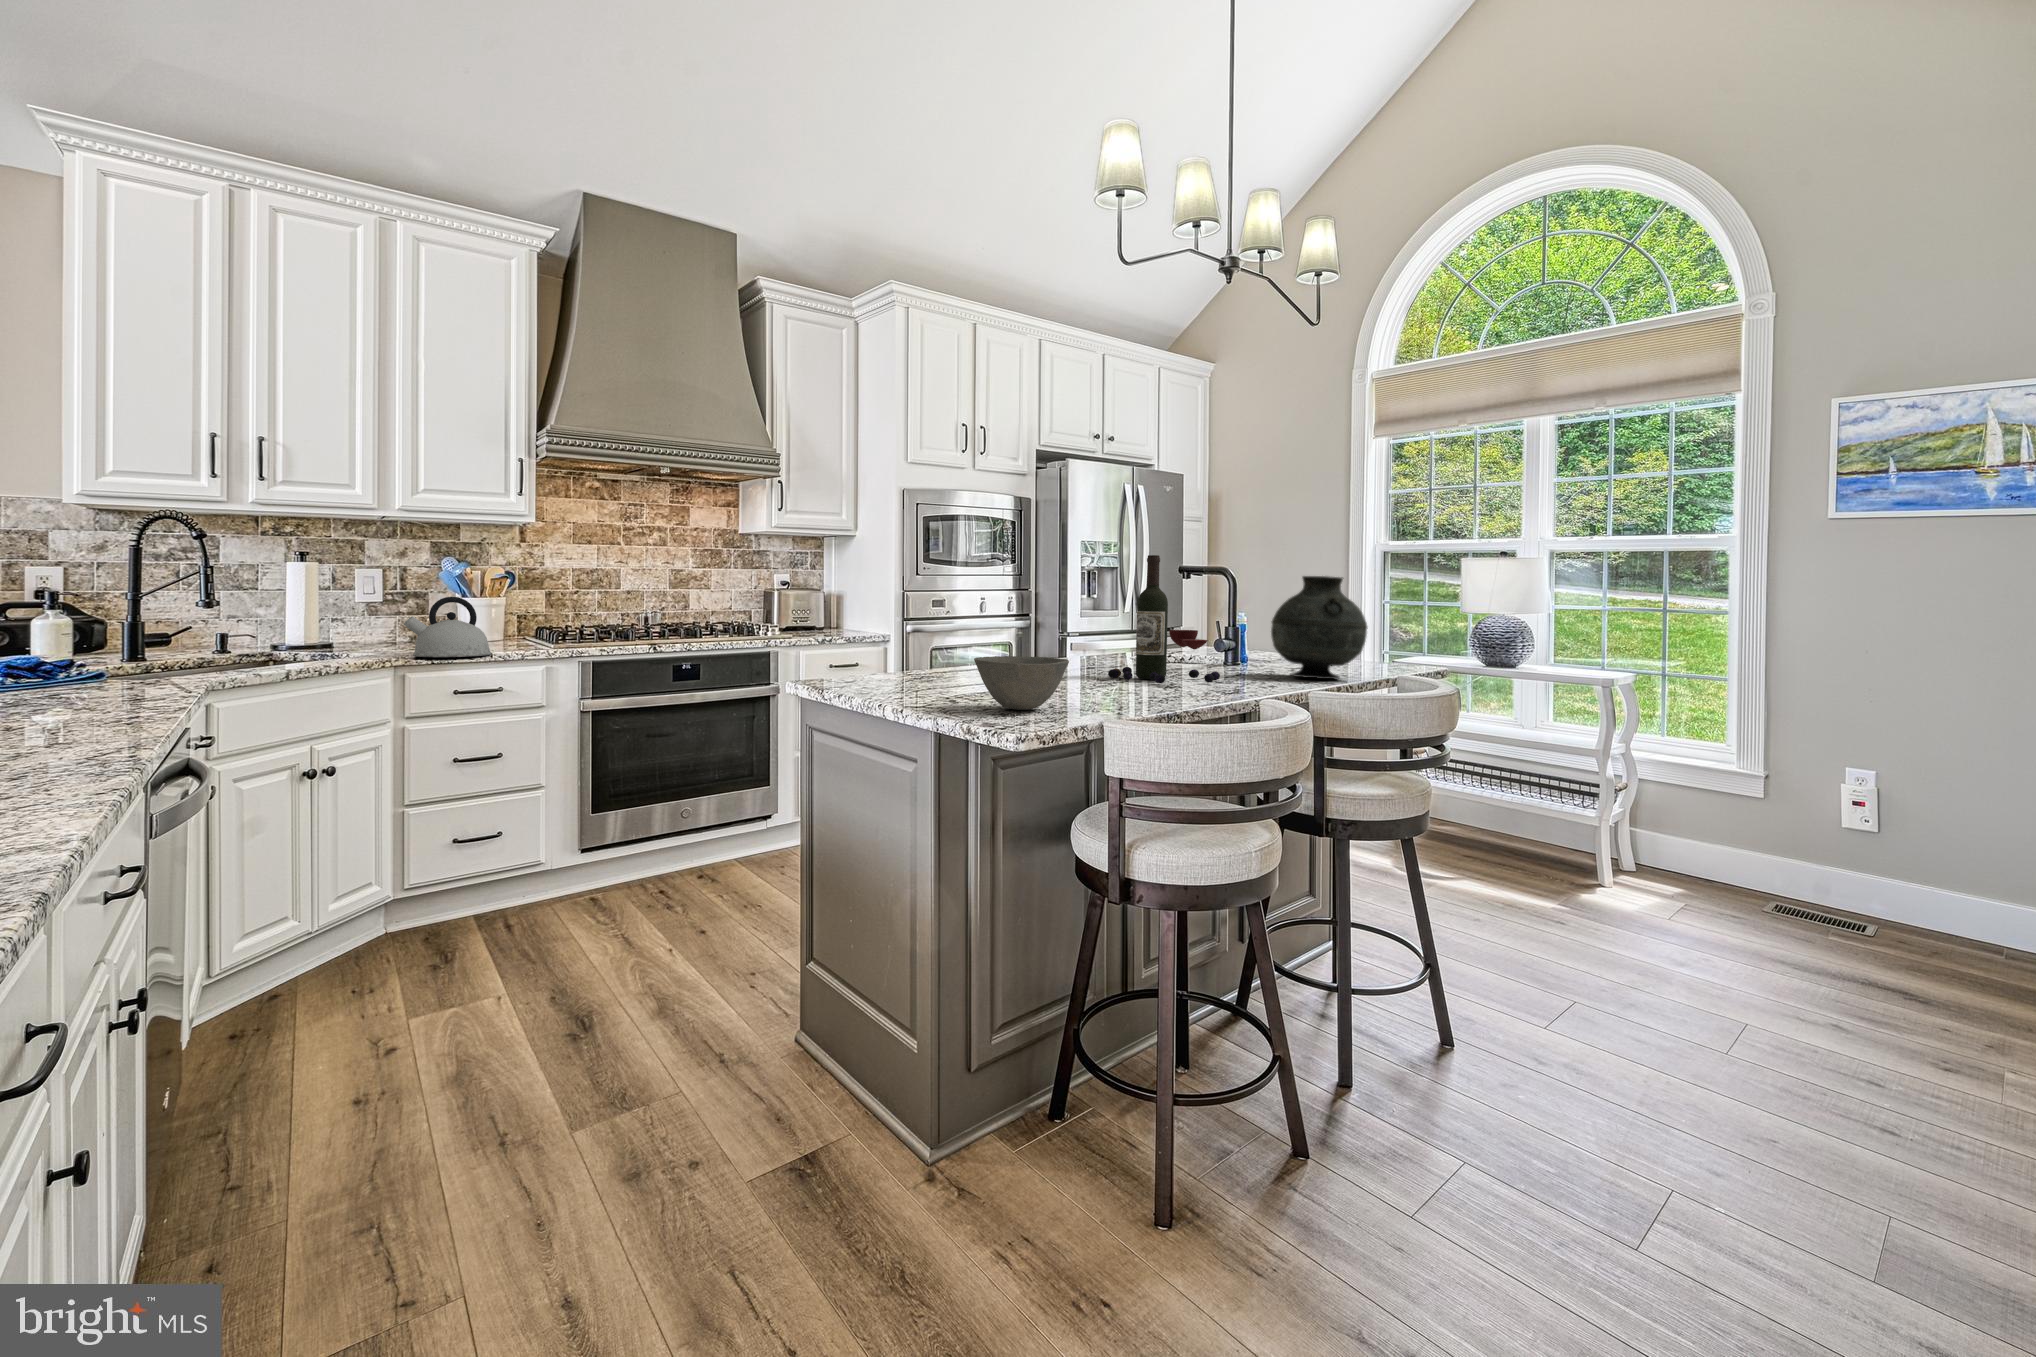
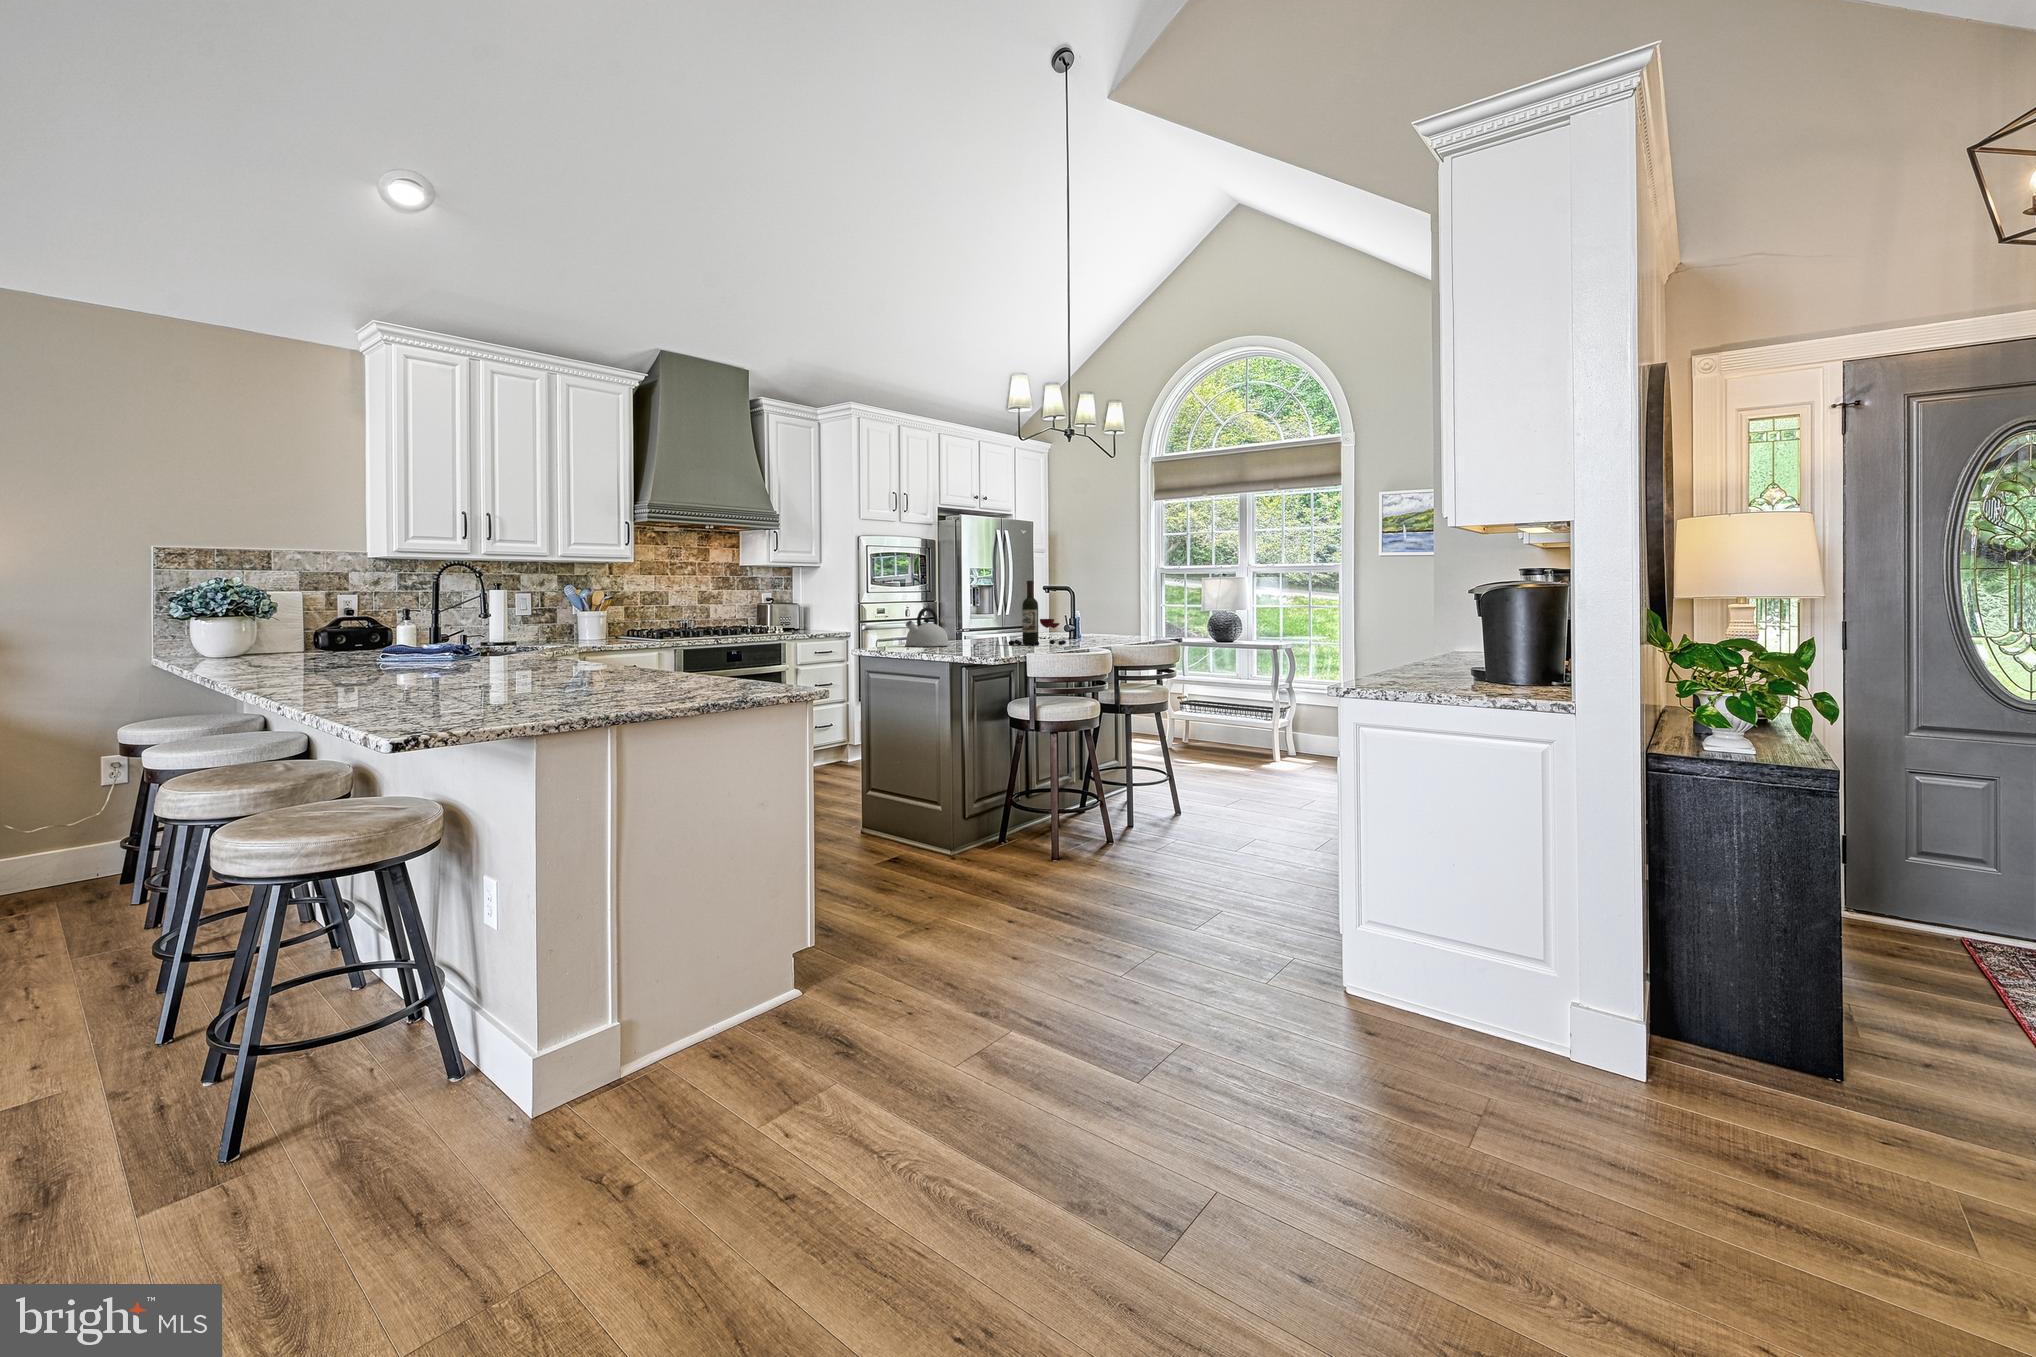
vase: present [1271,576,1368,679] -> none [1091,590,1139,644]
kettle: present [404,597,491,657] -> present [905,607,949,647]
bowl: present [974,656,1069,710] -> none [962,629,1004,652]

